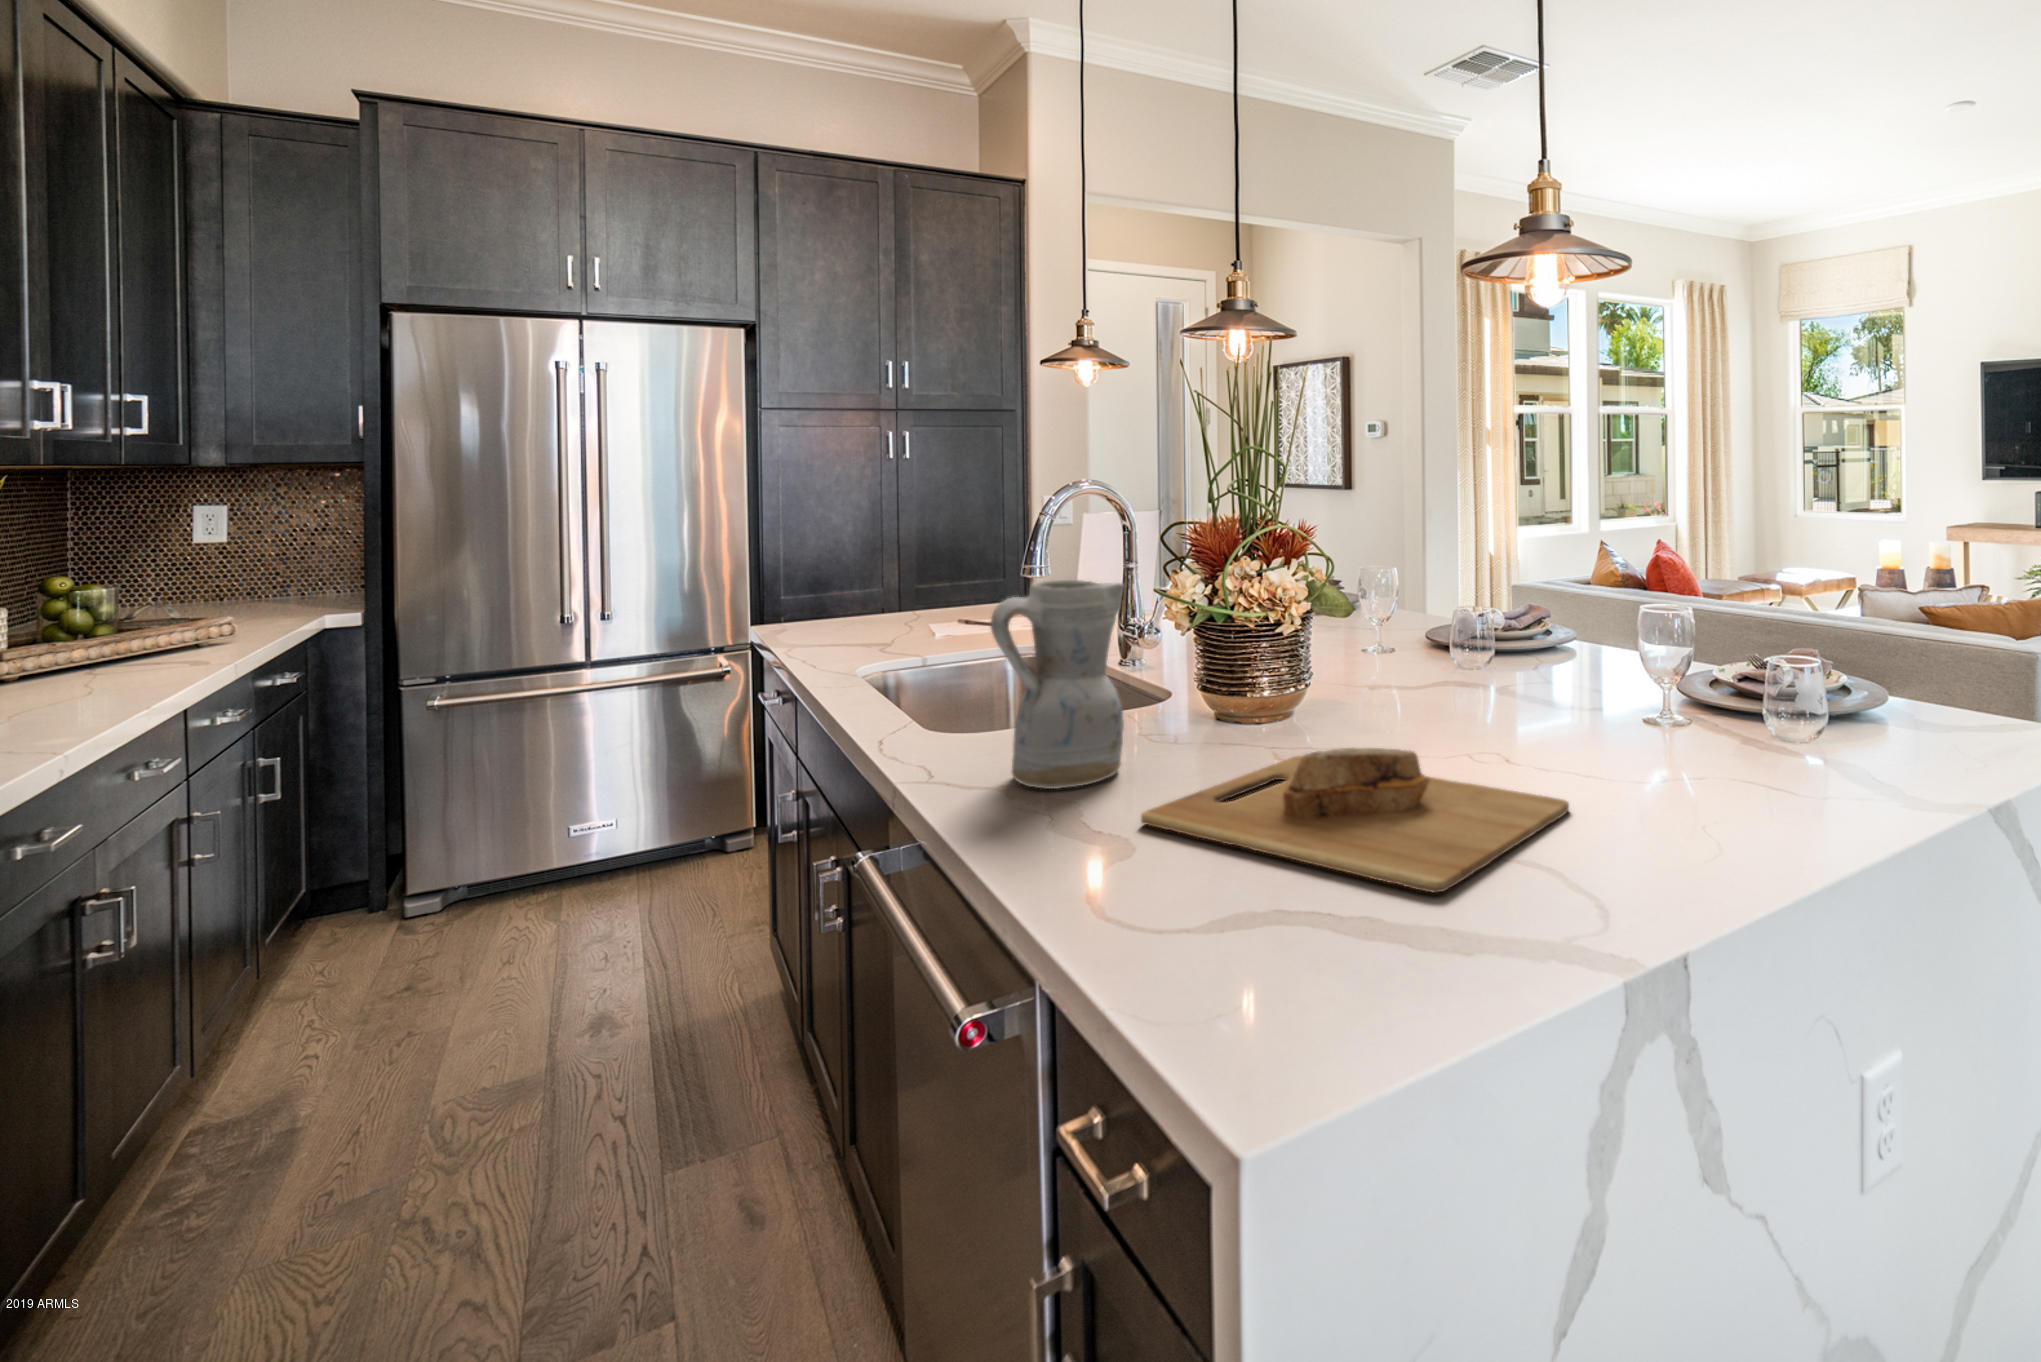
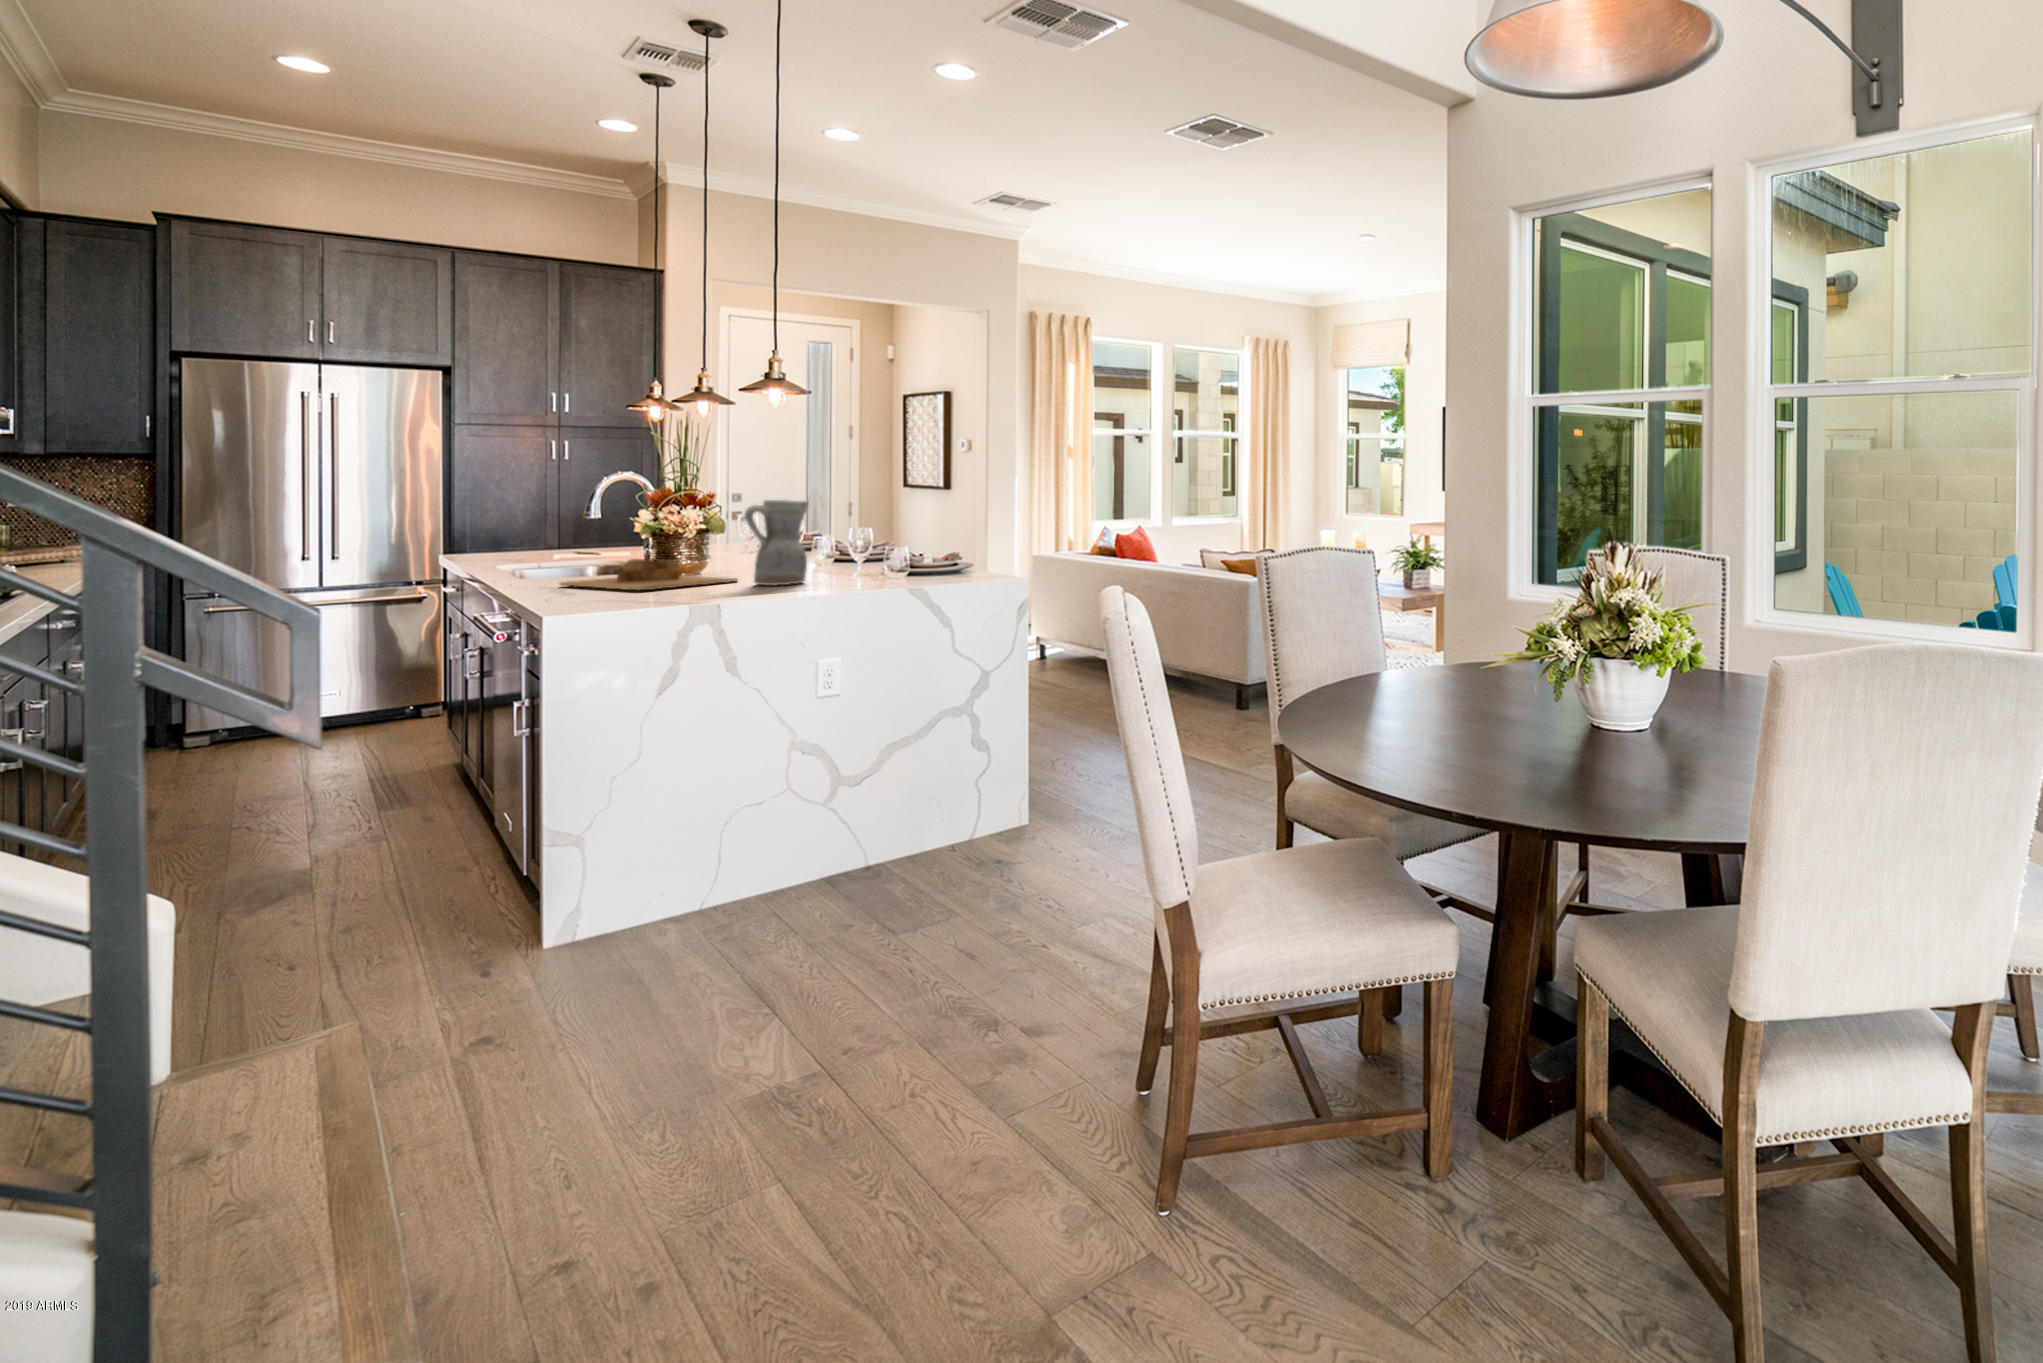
ceramic pitcher: present [990,580,1124,789] -> present [745,500,808,585]

